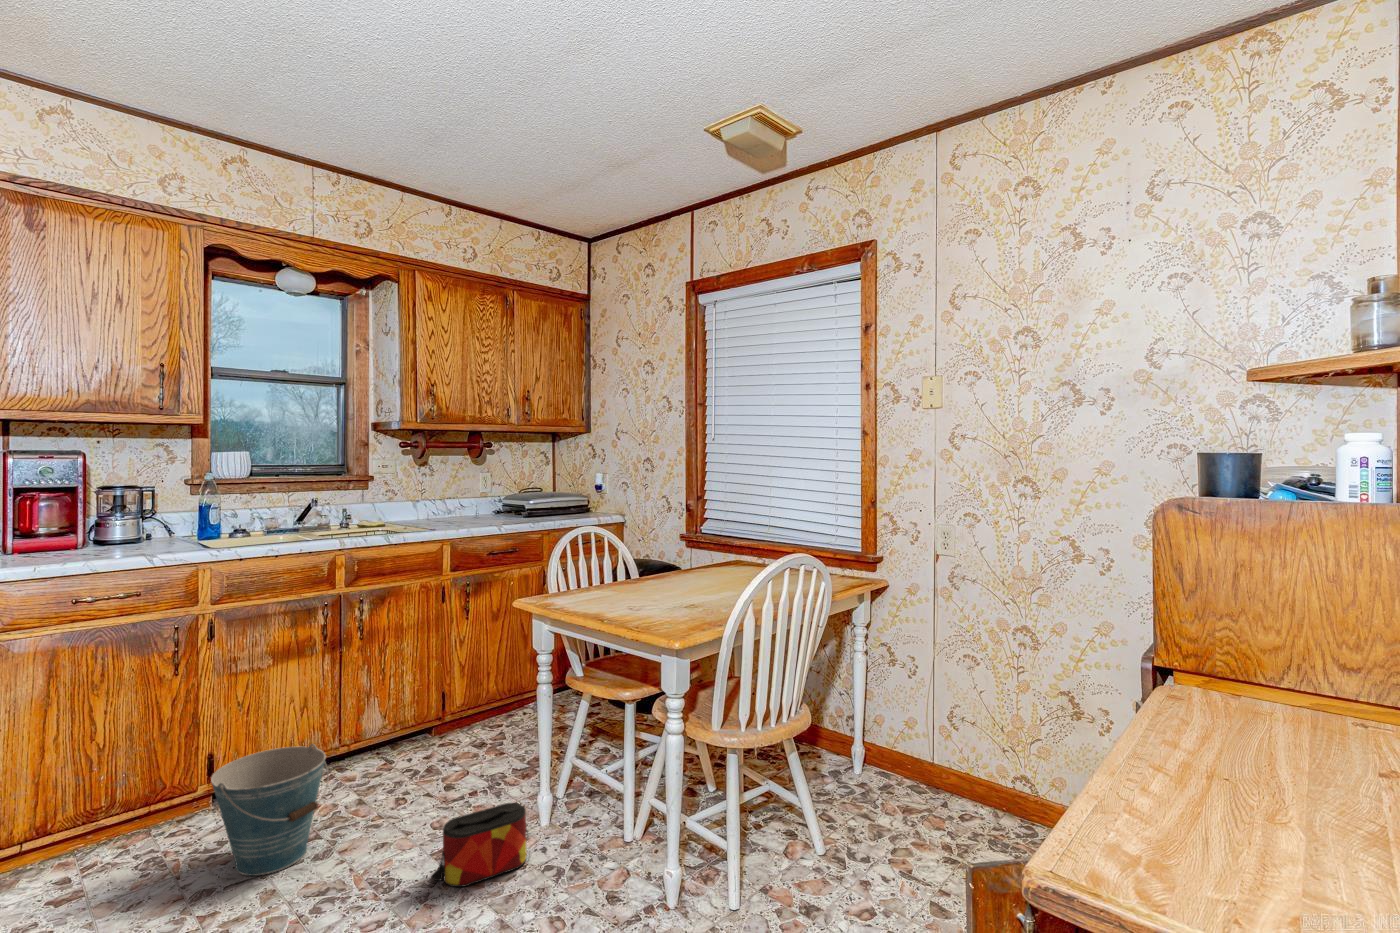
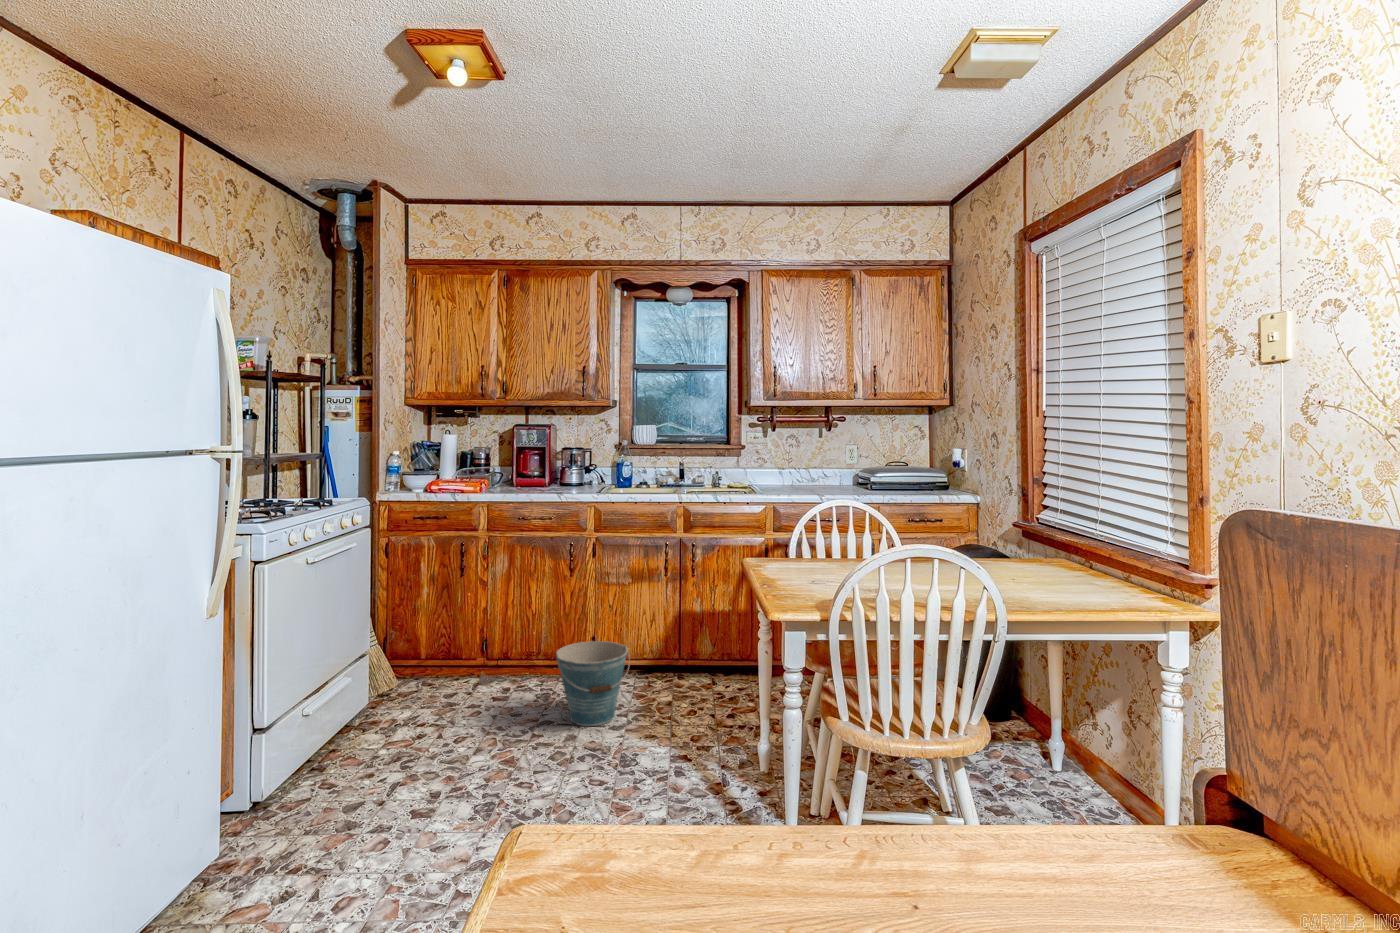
bag: present [431,803,528,887] -> none [652,729,735,790]

